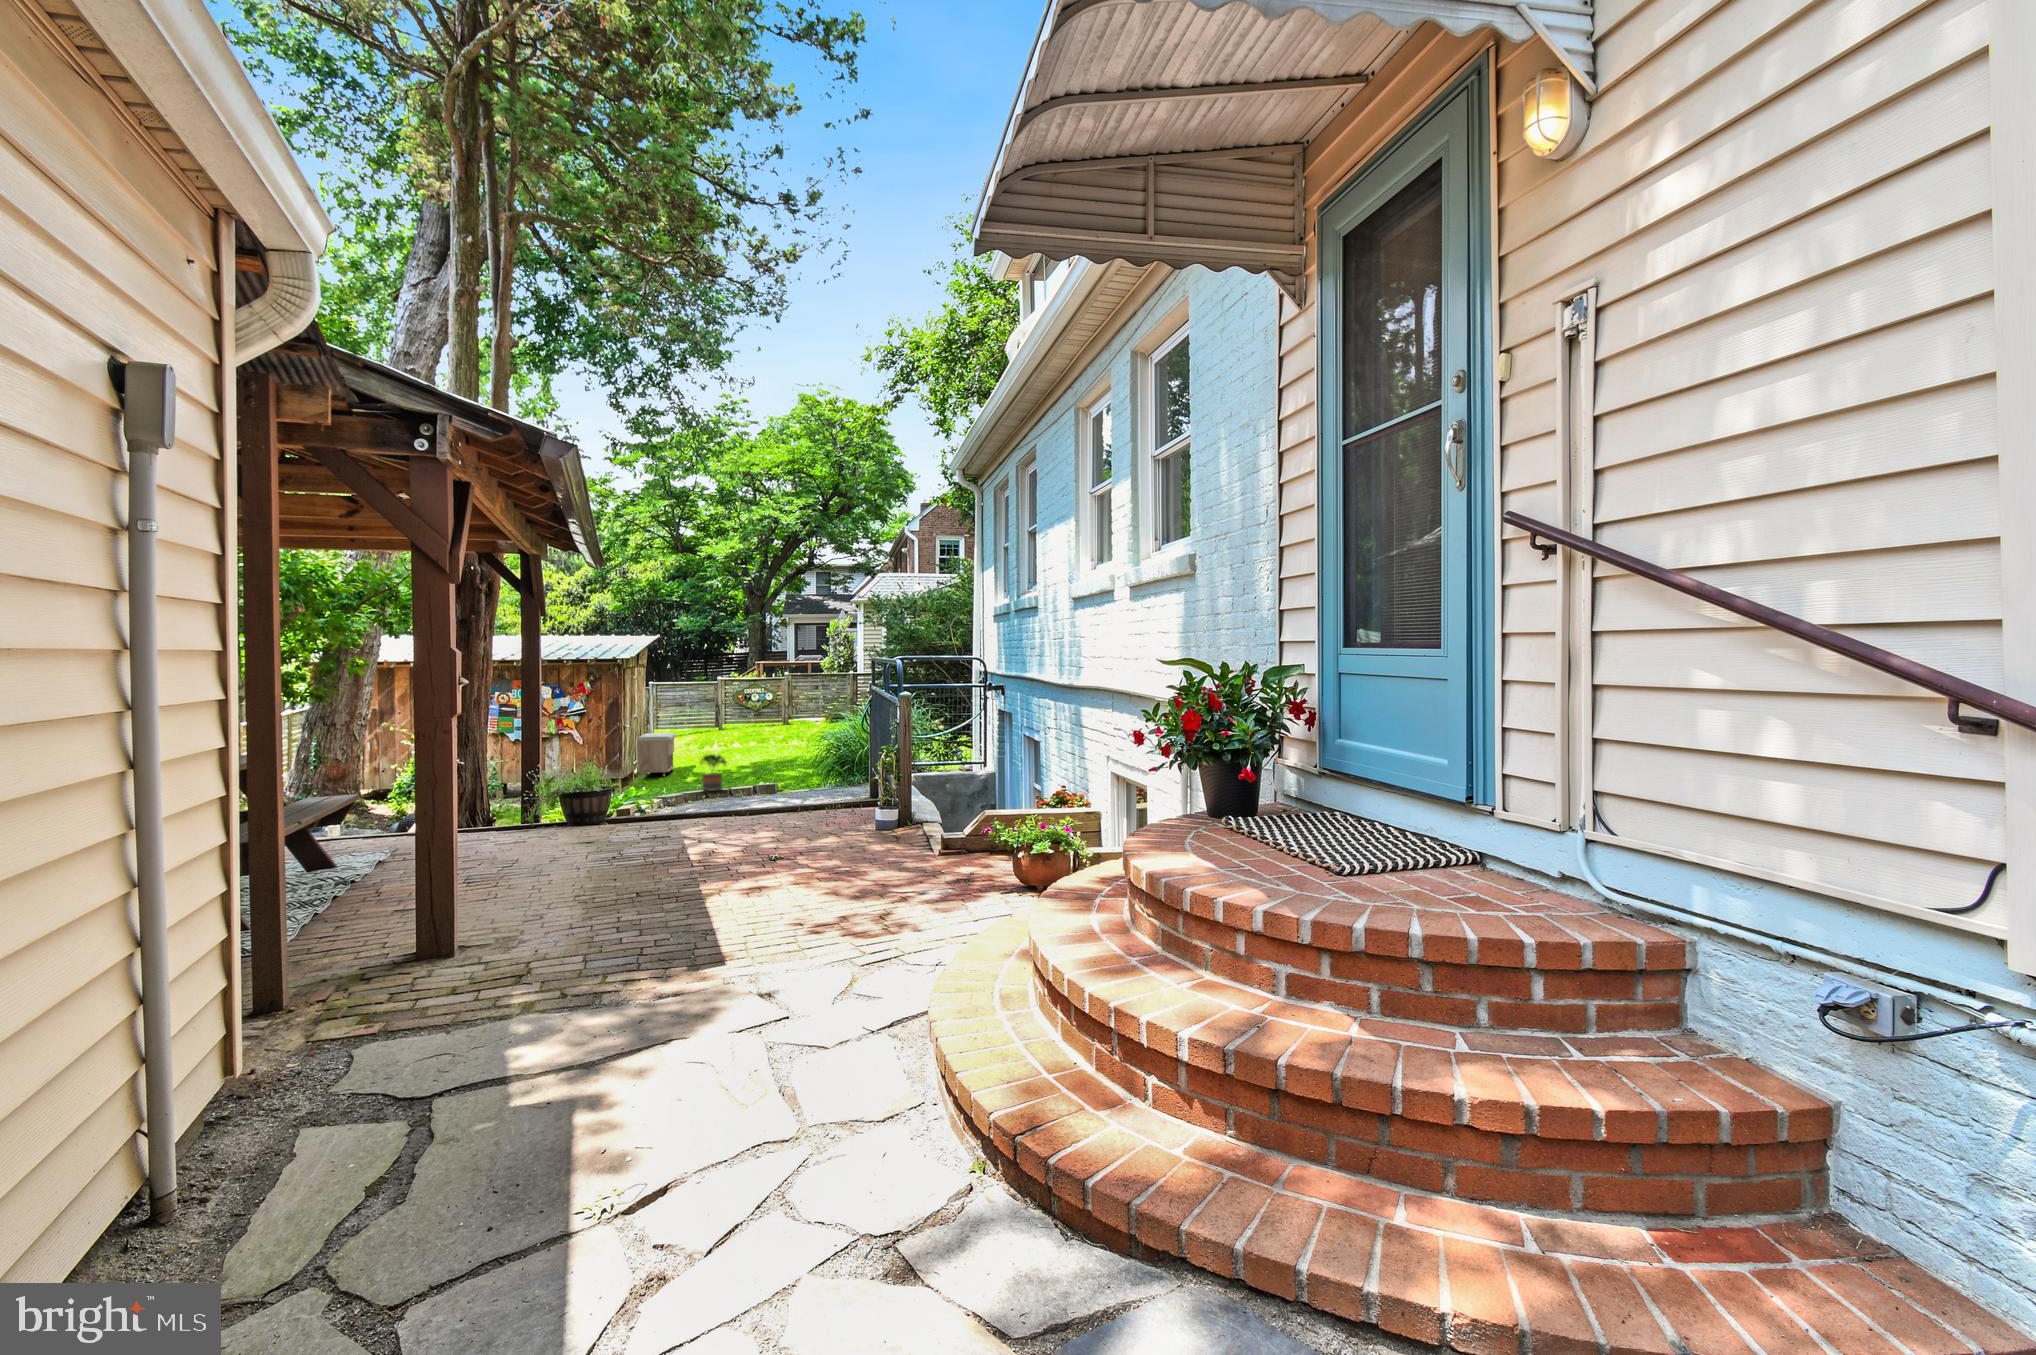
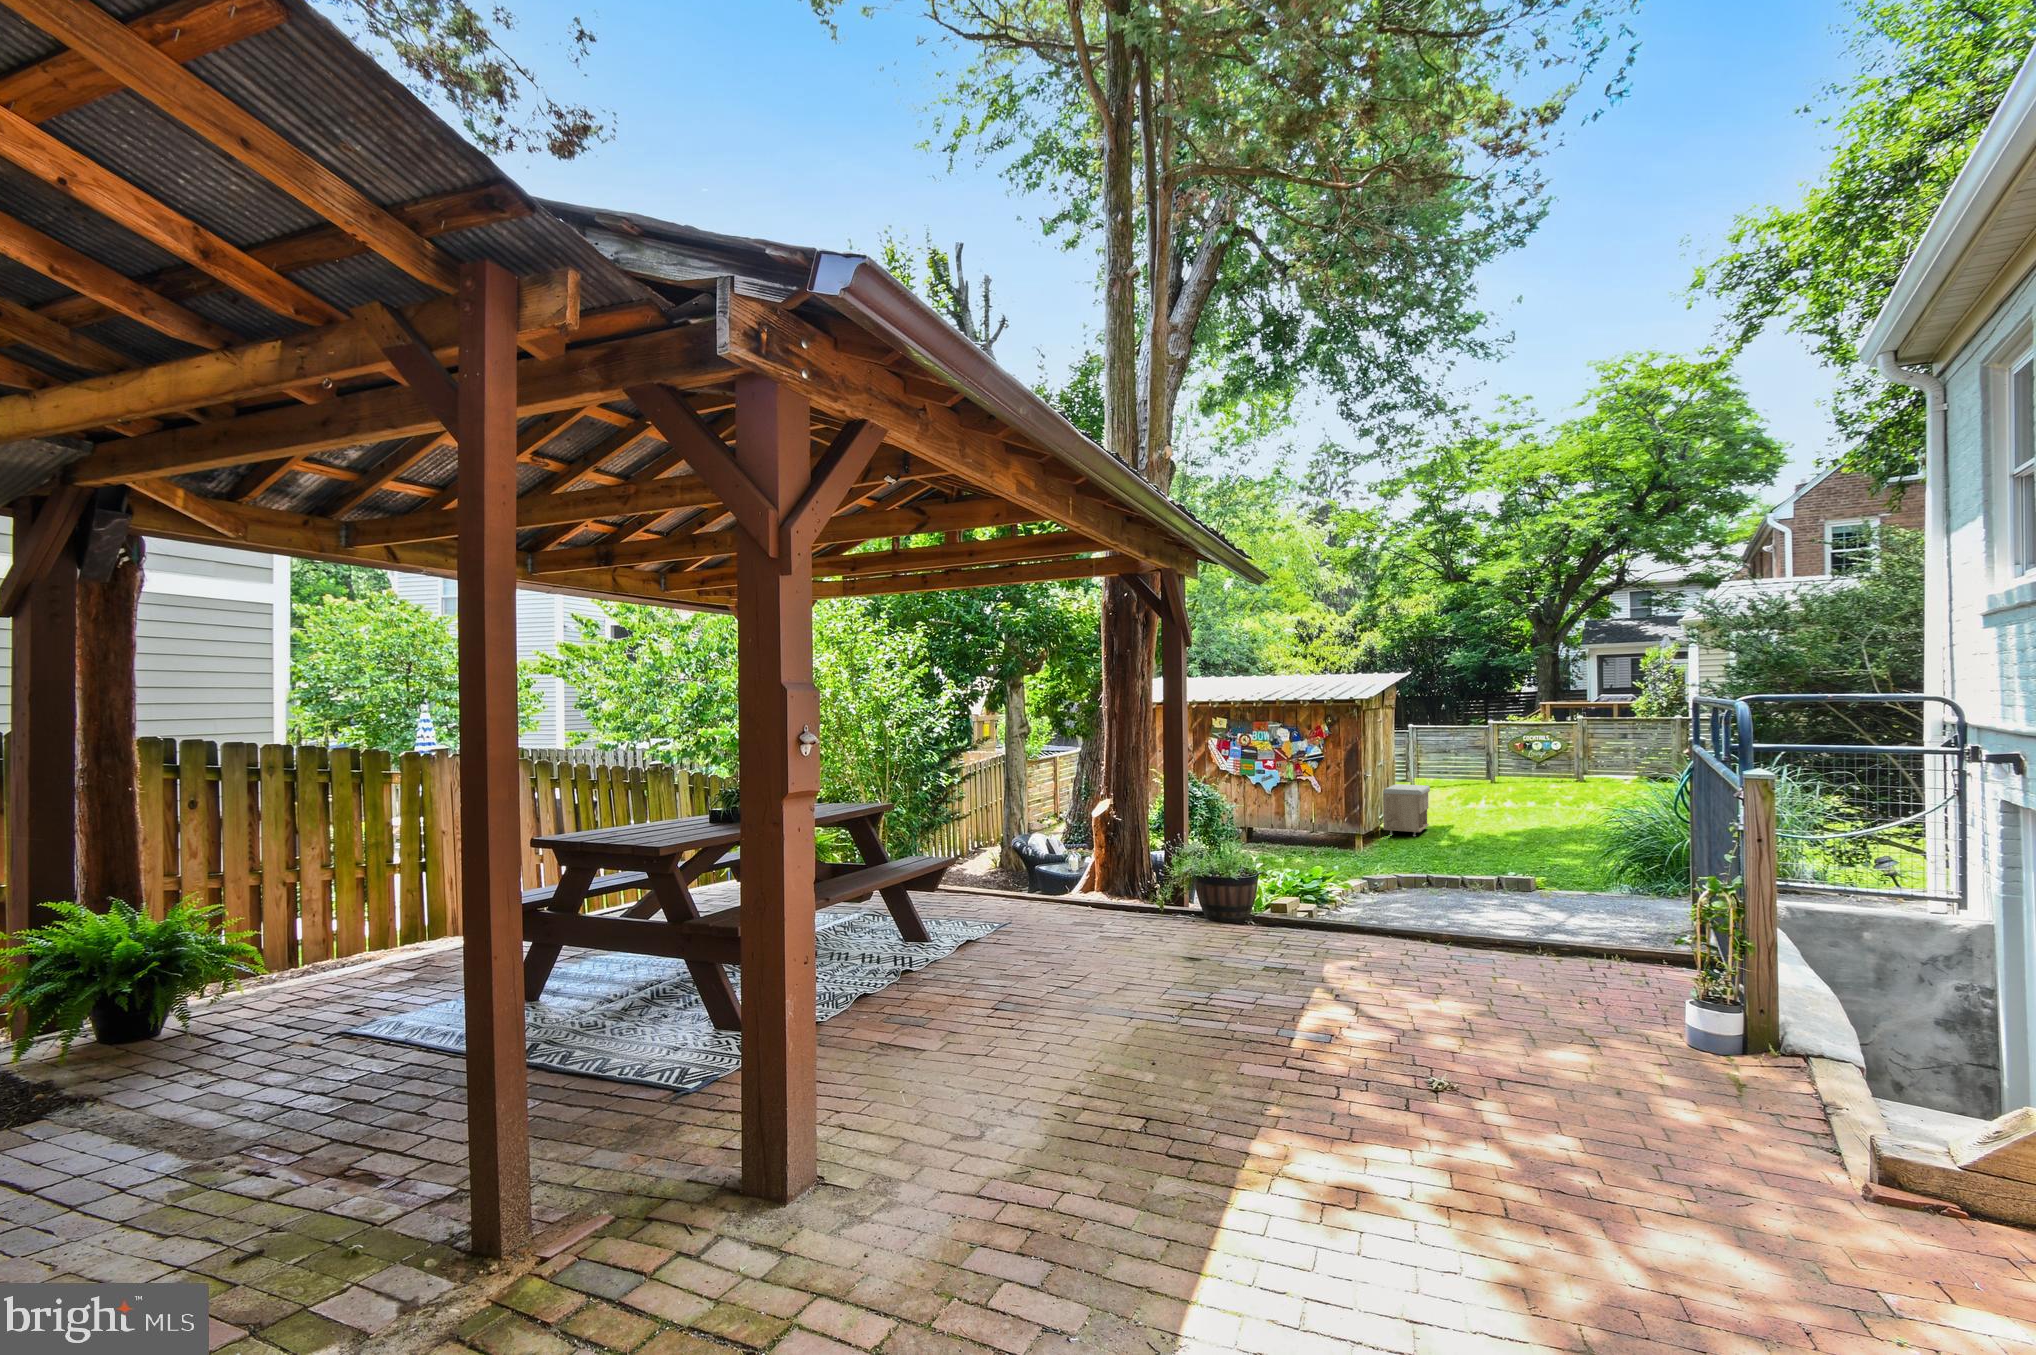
potted tree: present [700,754,727,791] -> none [1450,818,1489,865]

